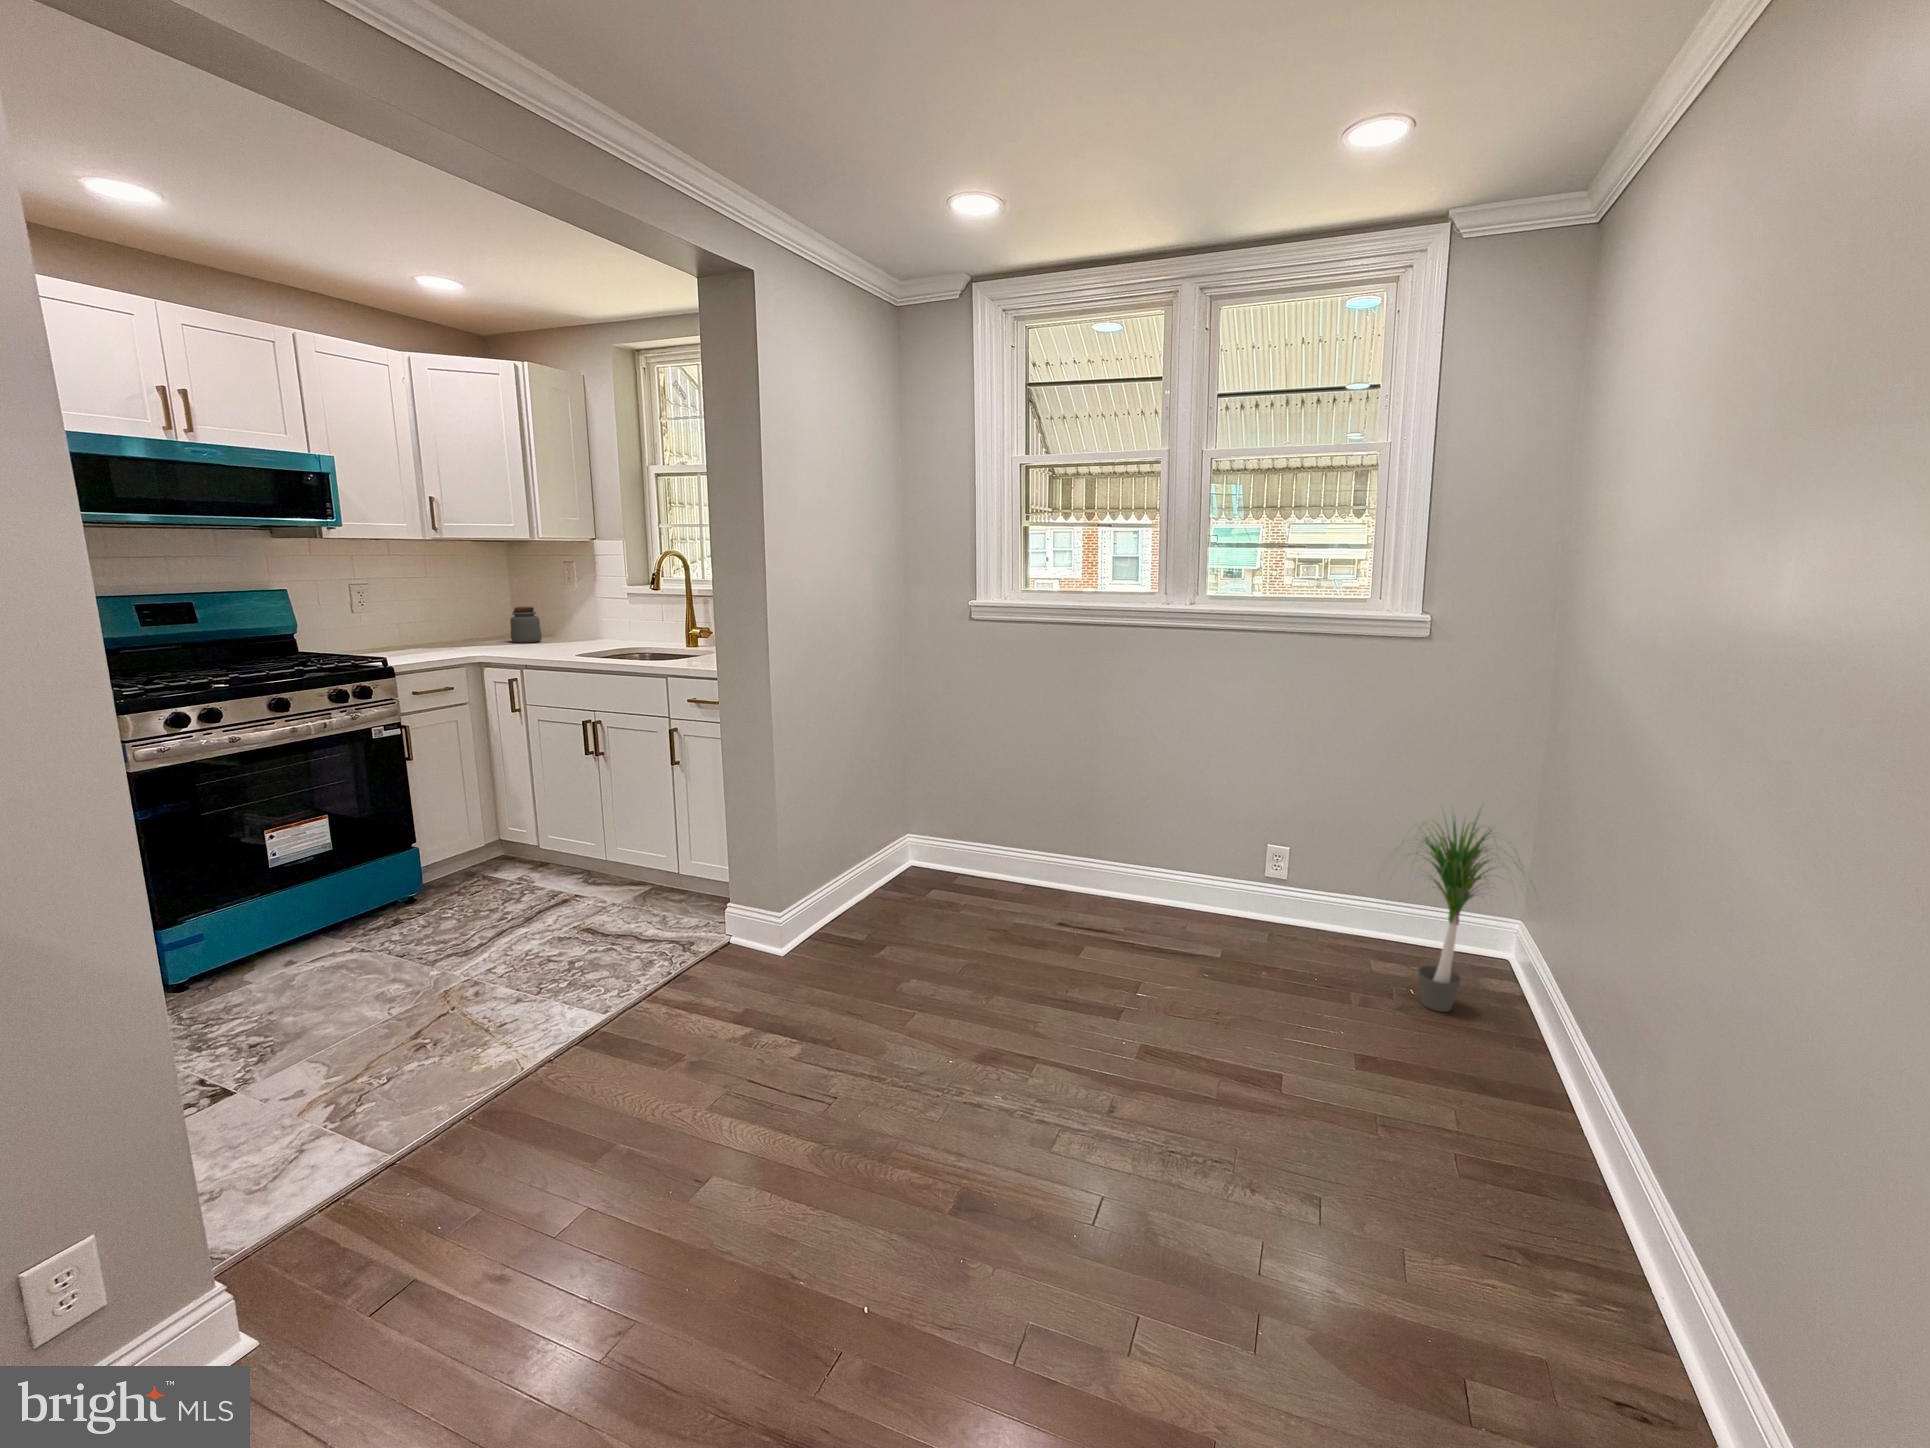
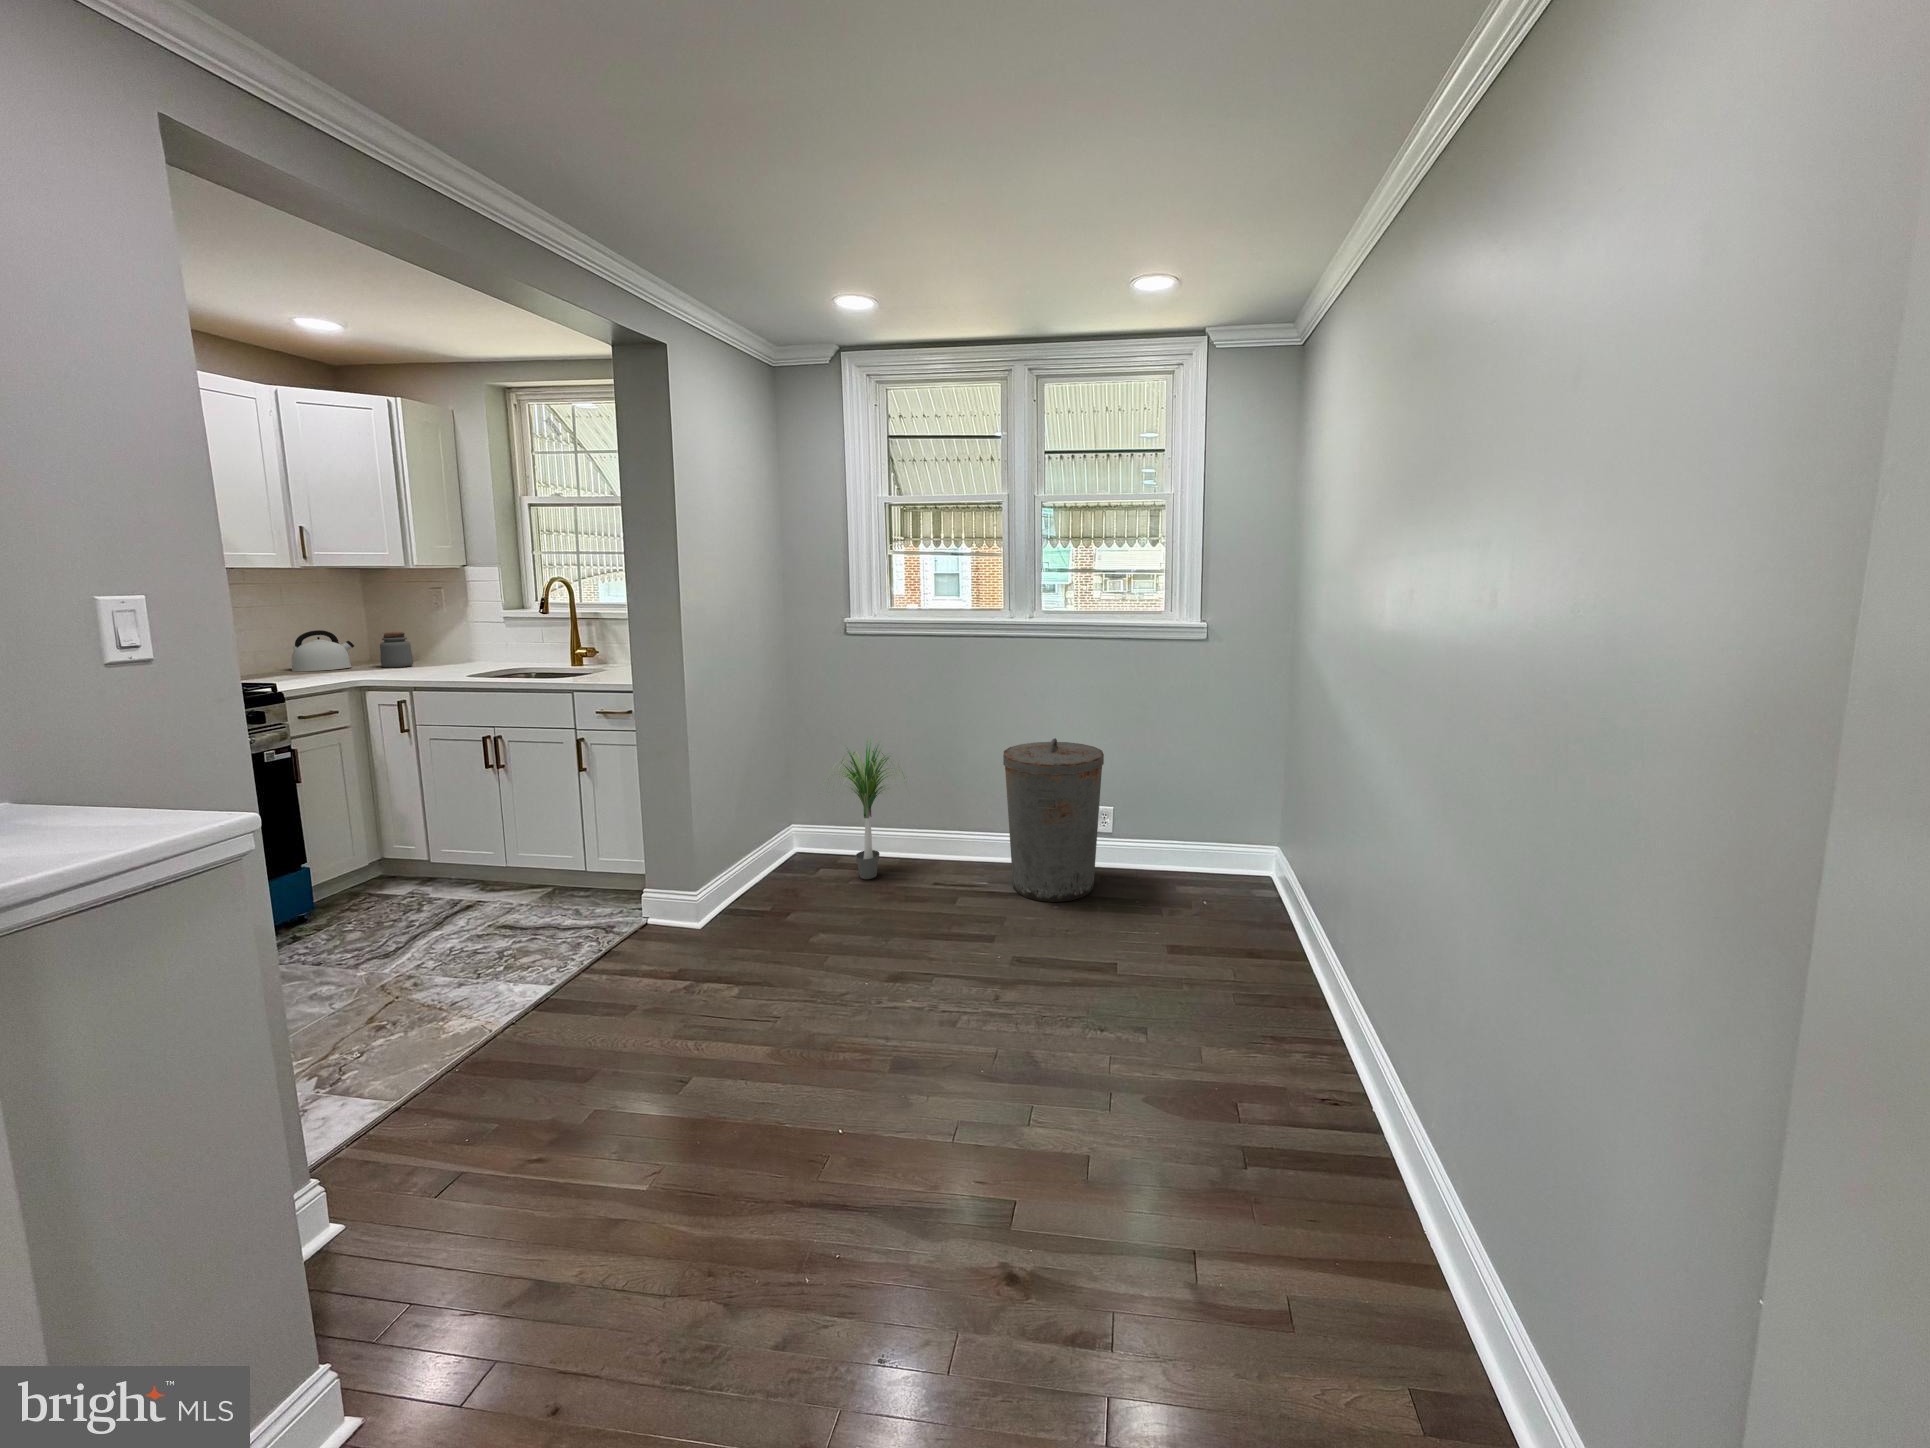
kettle: none [430,603,488,644] -> present [292,630,354,671]
trash can: none [1146,760,1278,971] -> present [1003,738,1104,902]
potted plant: present [1408,810,1535,1012] -> present [824,739,904,879]

